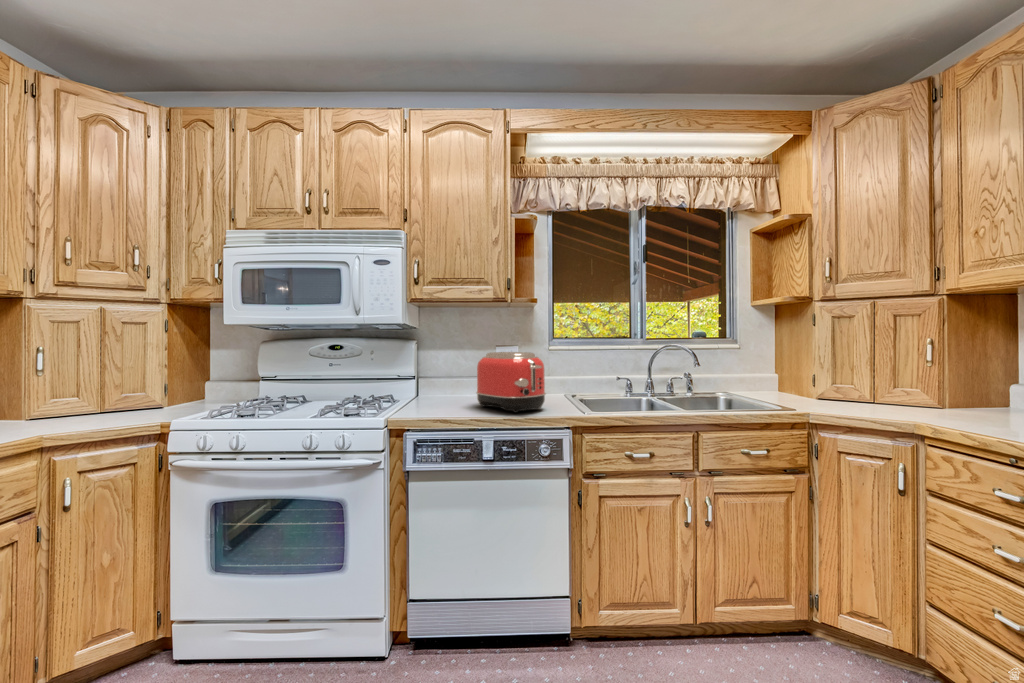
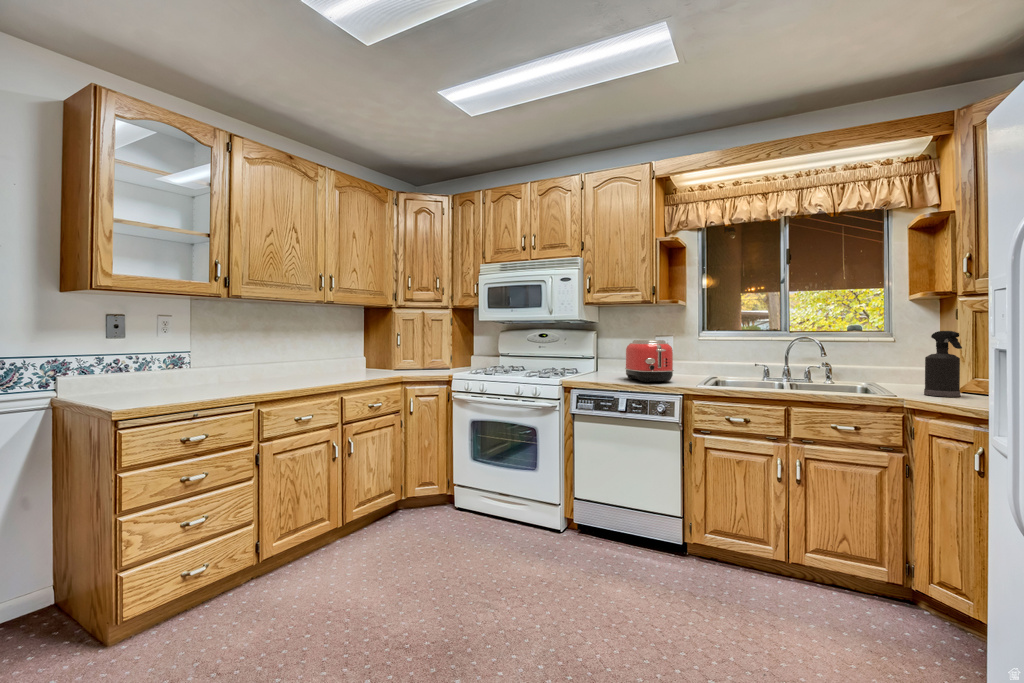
spray bottle: none [802,339,841,408] -> present [924,331,962,397]

